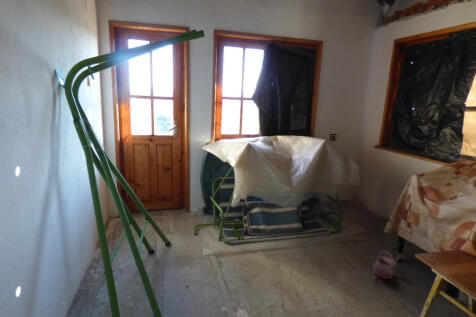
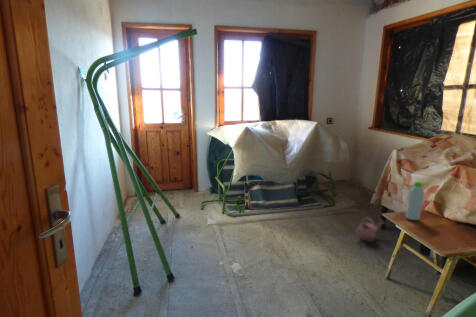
water bottle: none [442,221,466,266] -> present [406,182,424,220]

